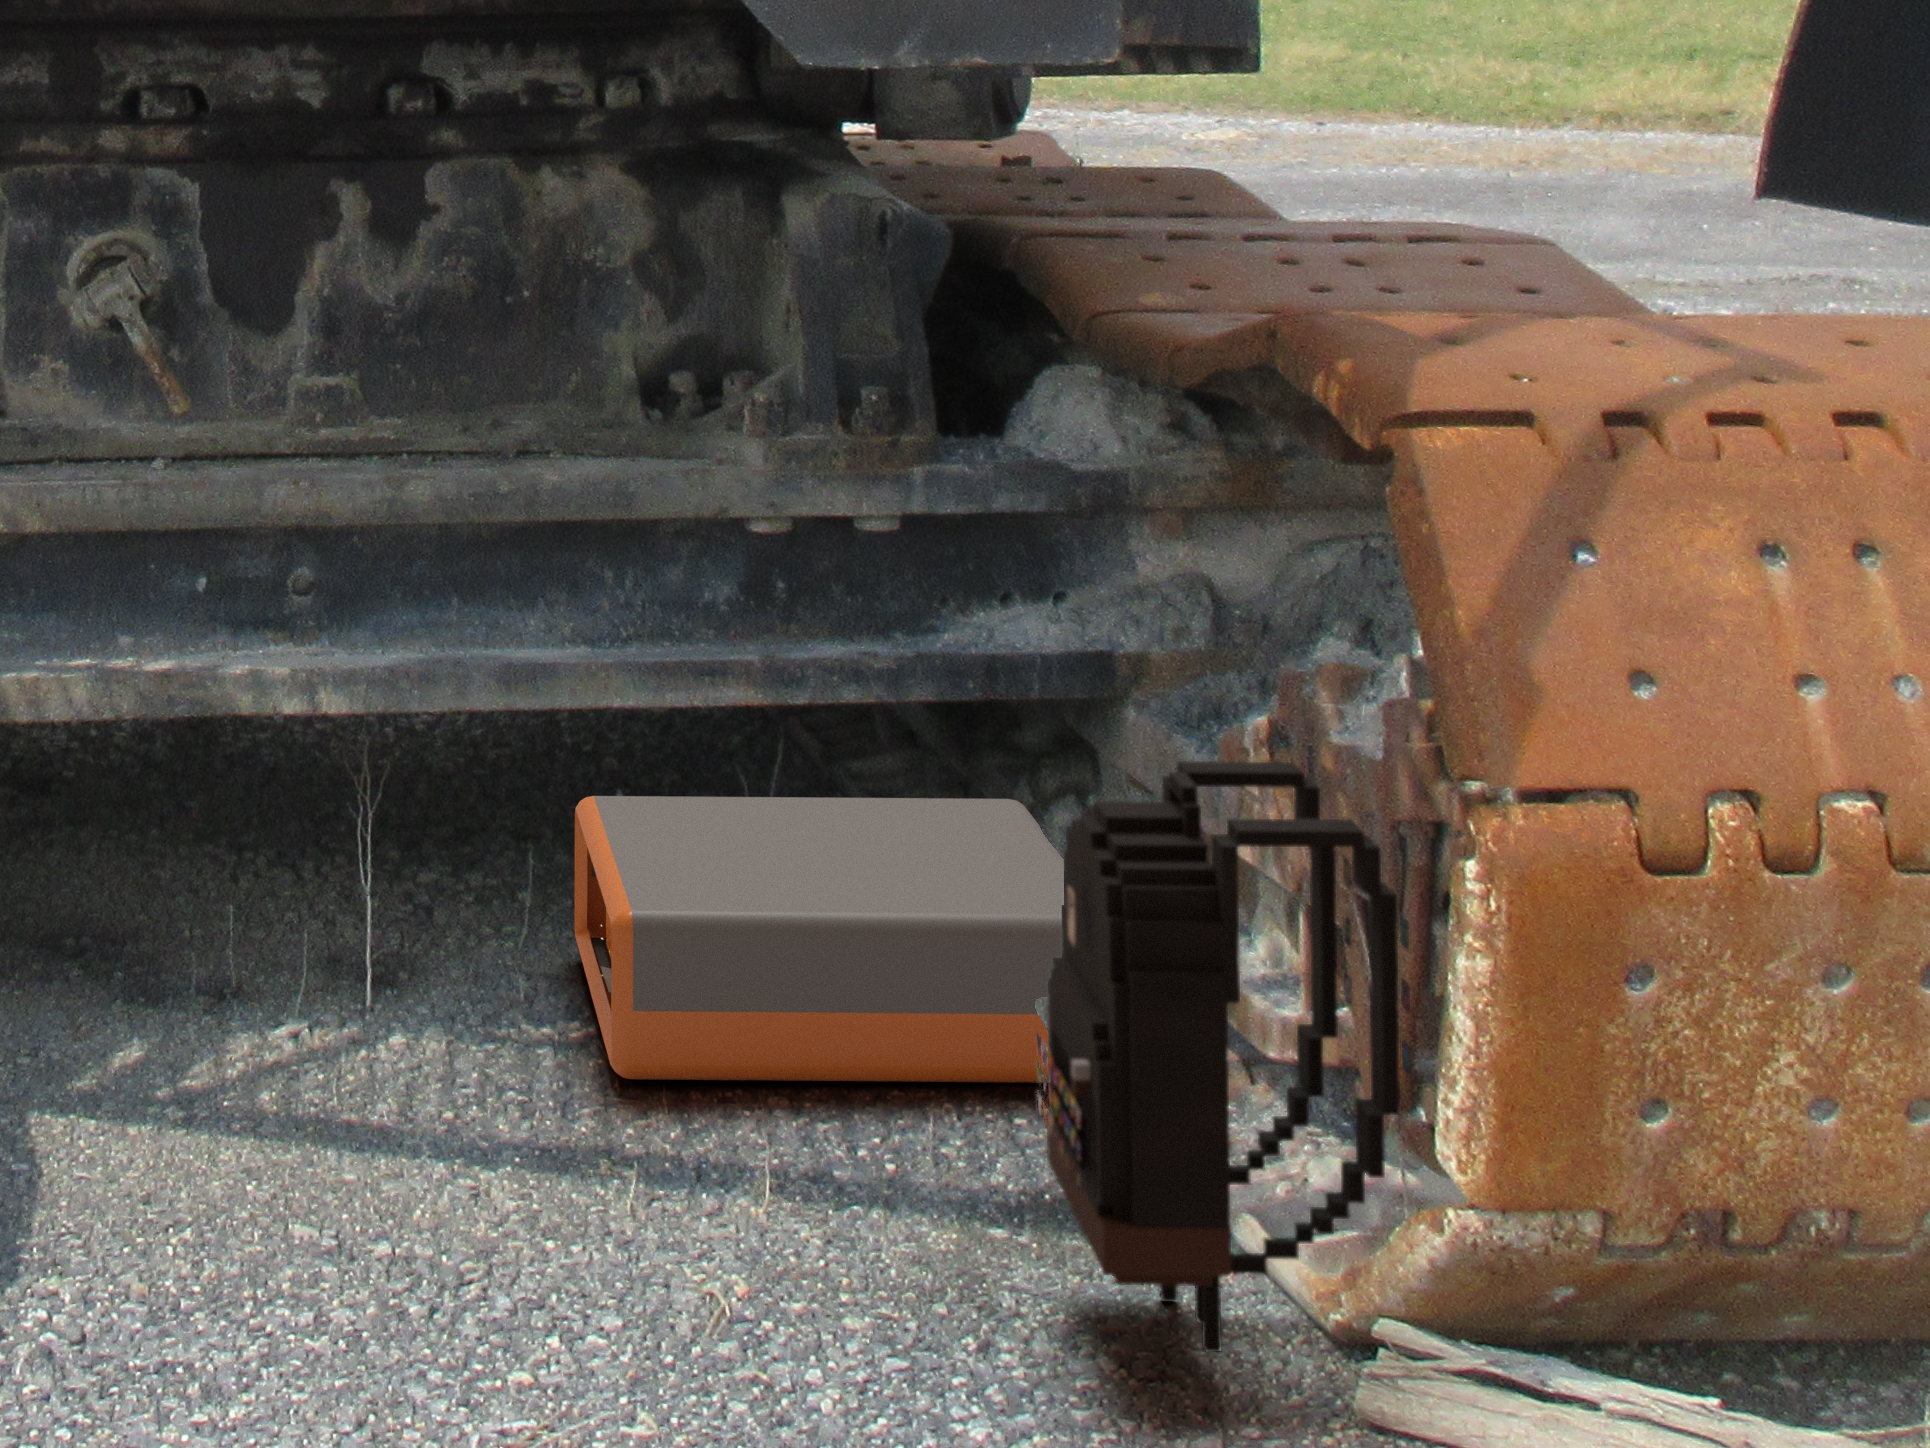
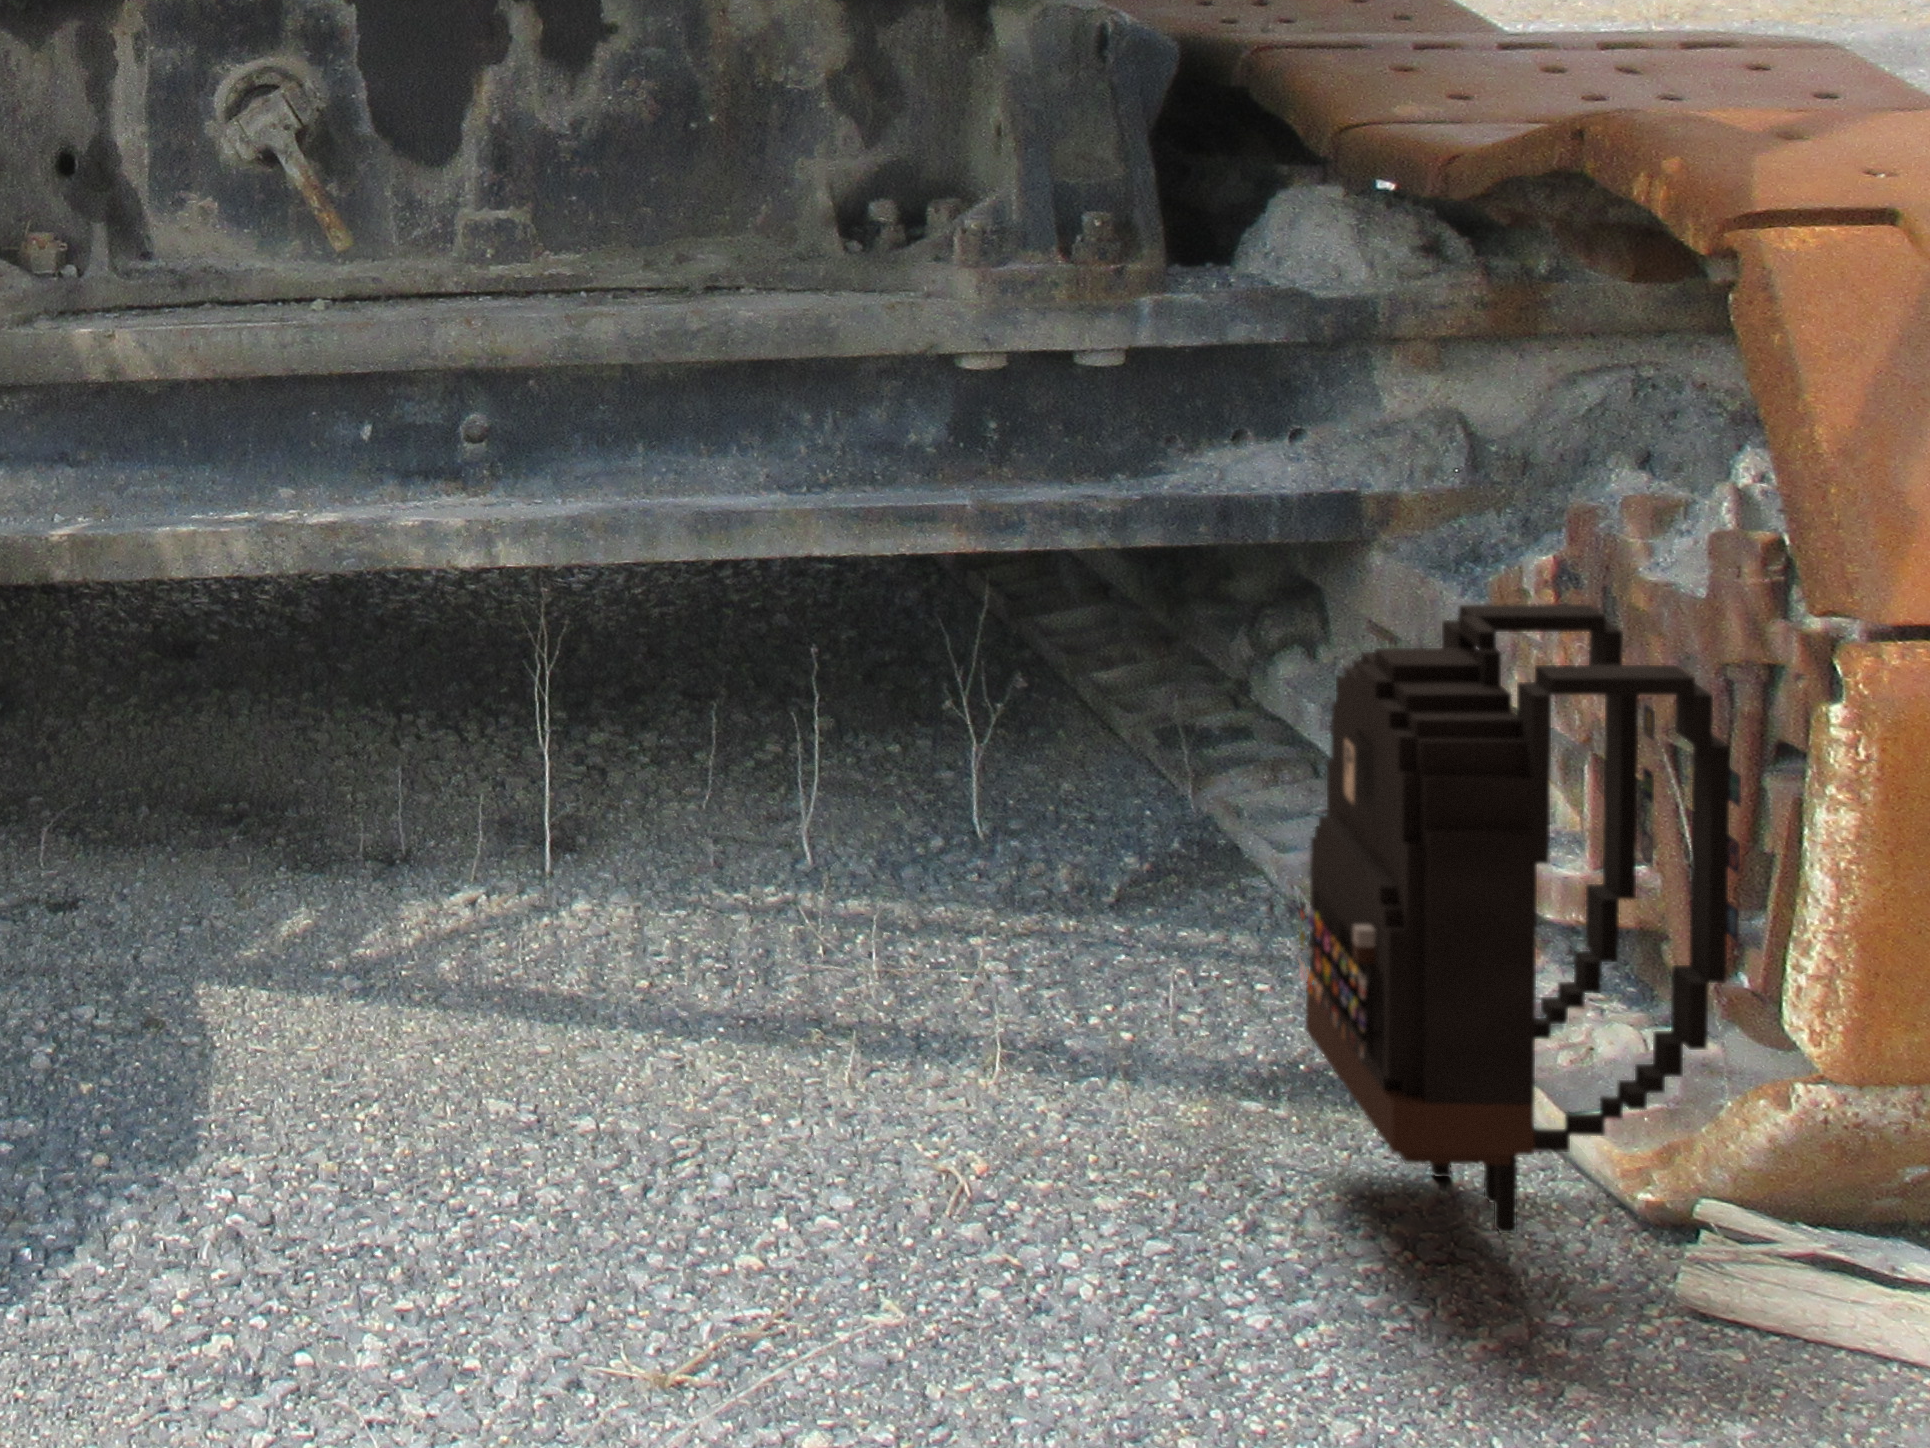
storage box: present [574,796,1064,1083] -> none [742,649,1346,943]

